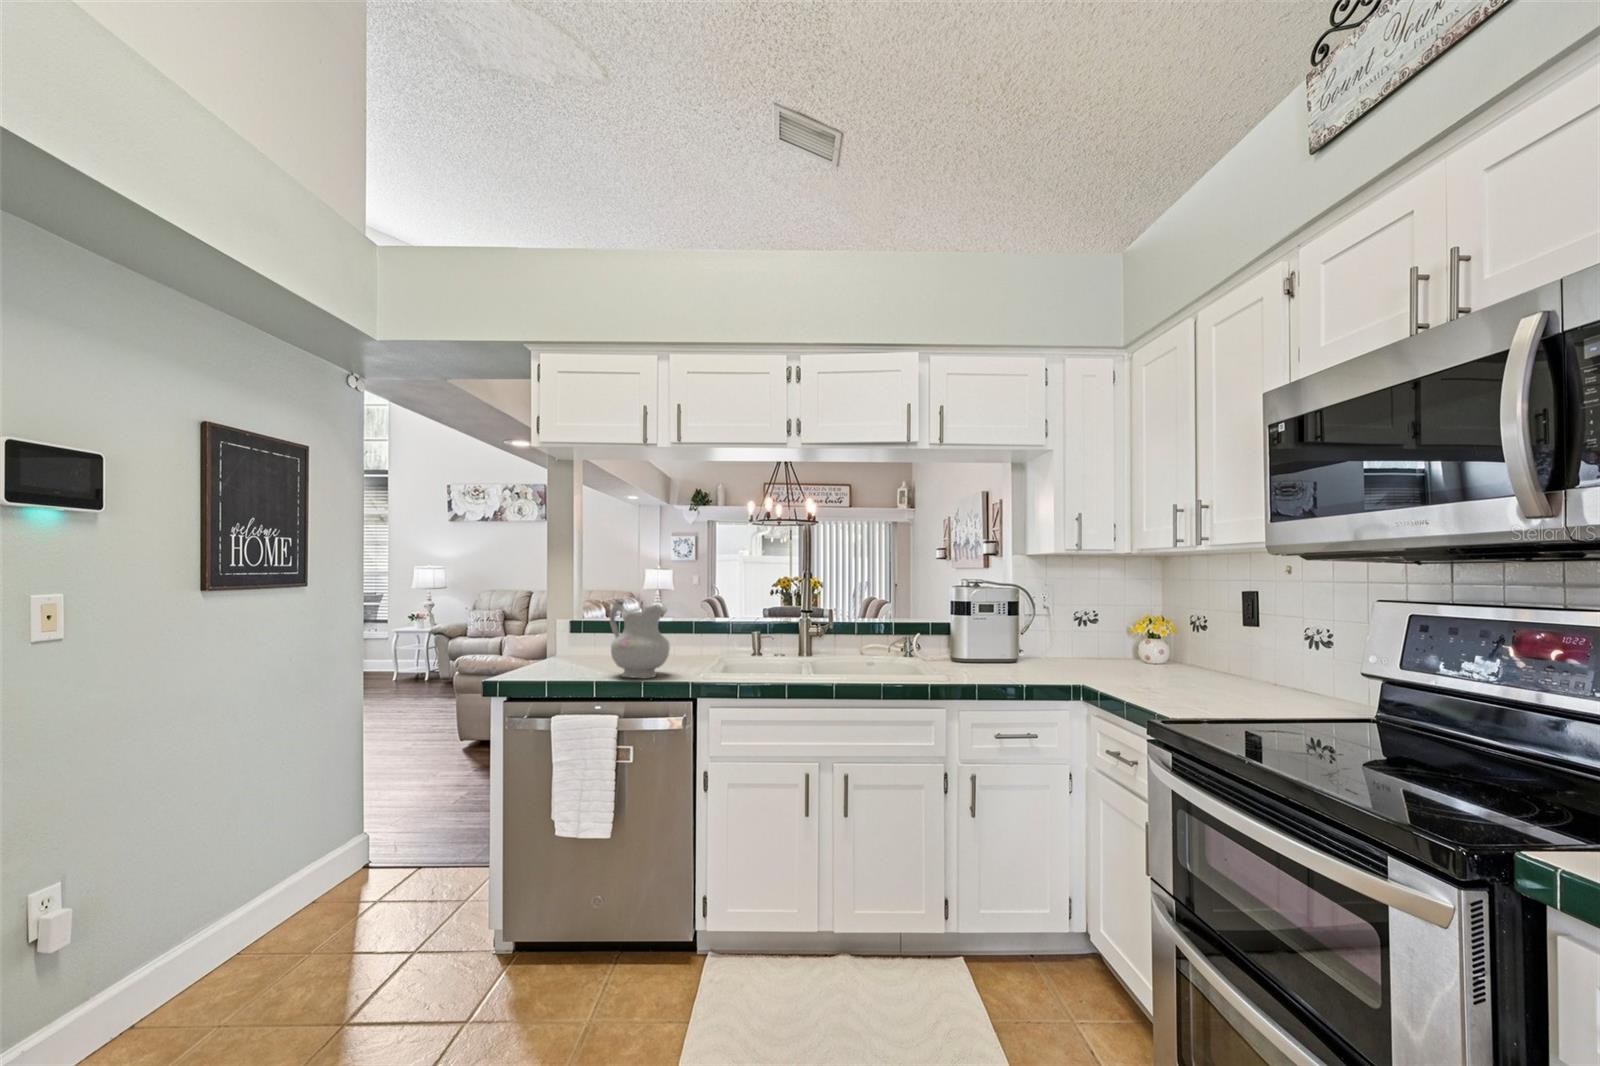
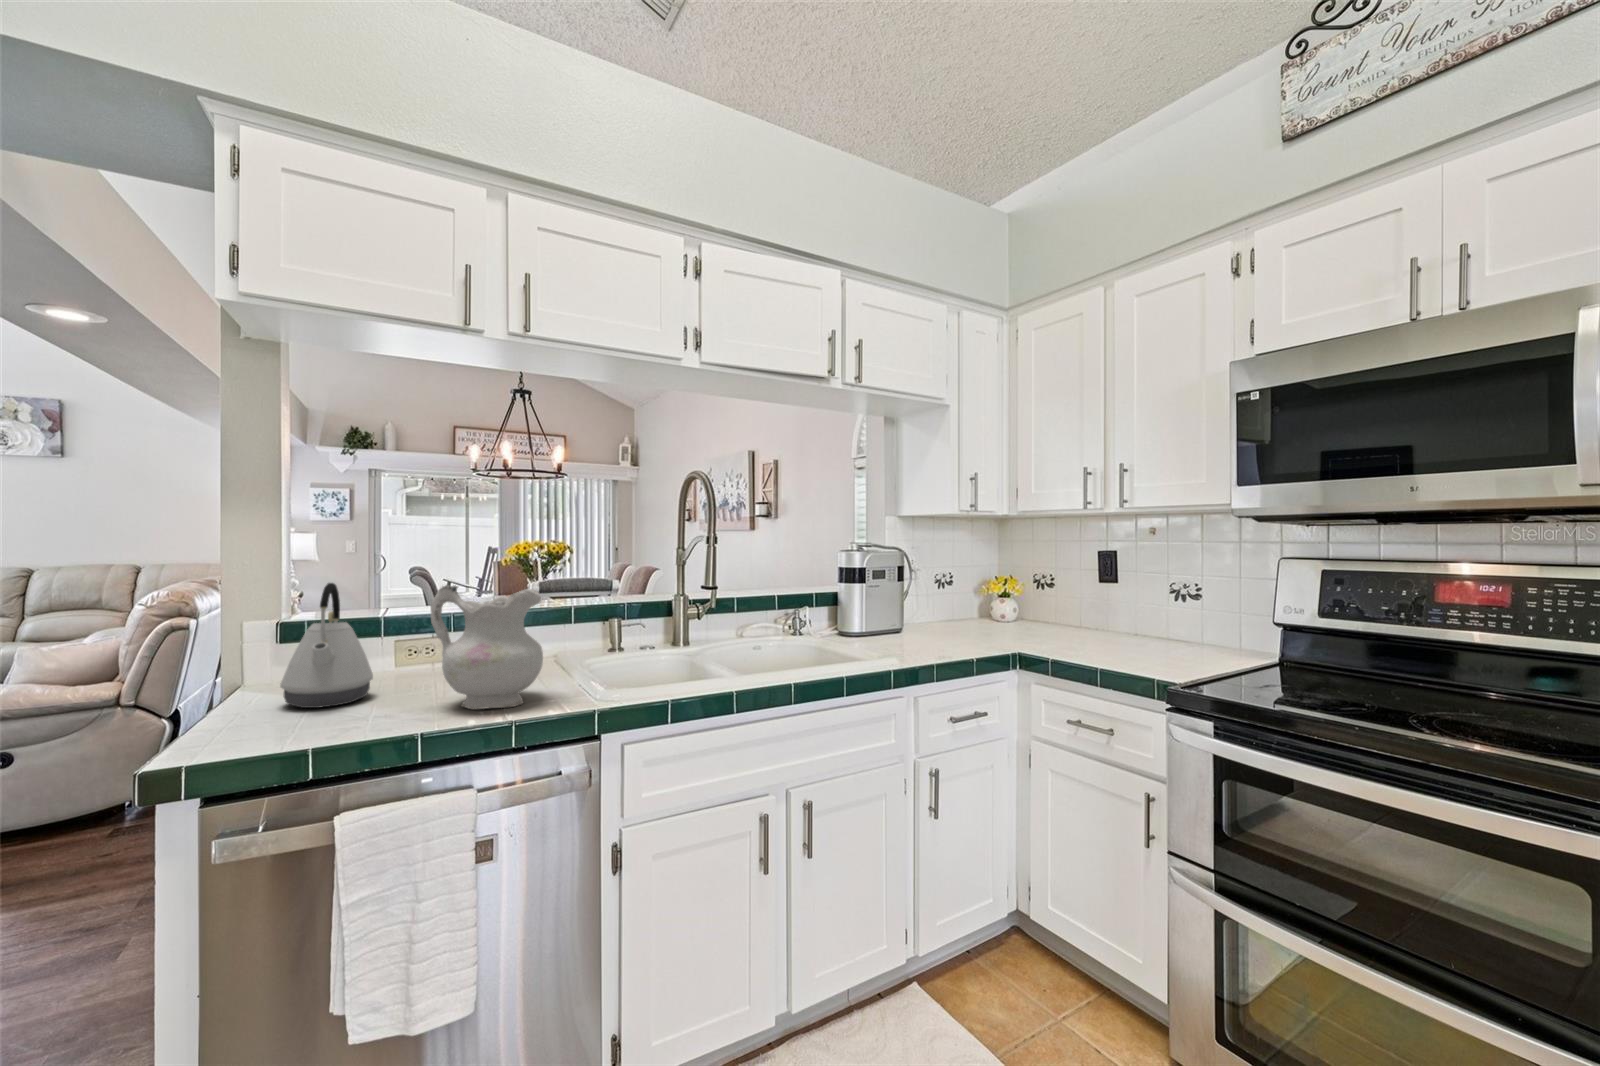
kettle: none [546,598,592,669] -> present [280,583,373,708]

